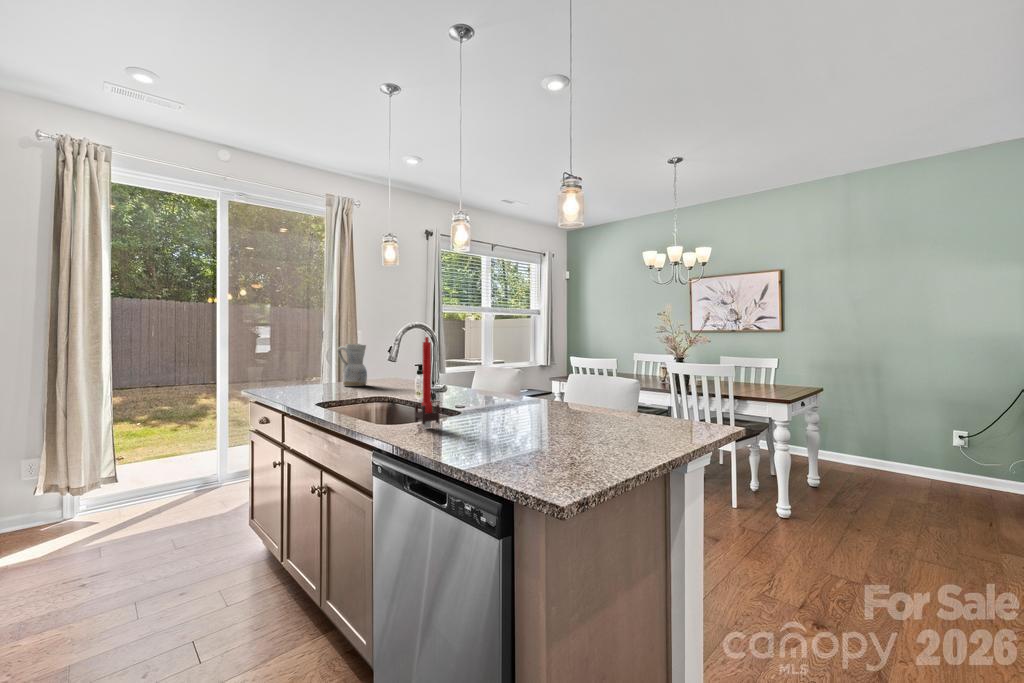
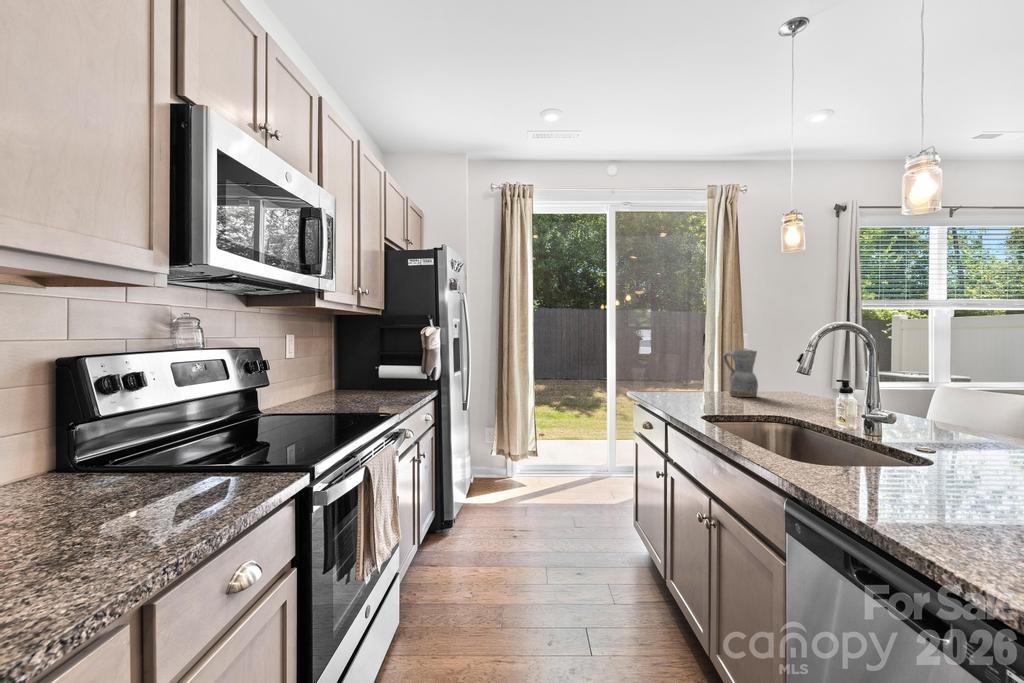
candle: present [415,337,439,428] -> none [845,355,888,483]

